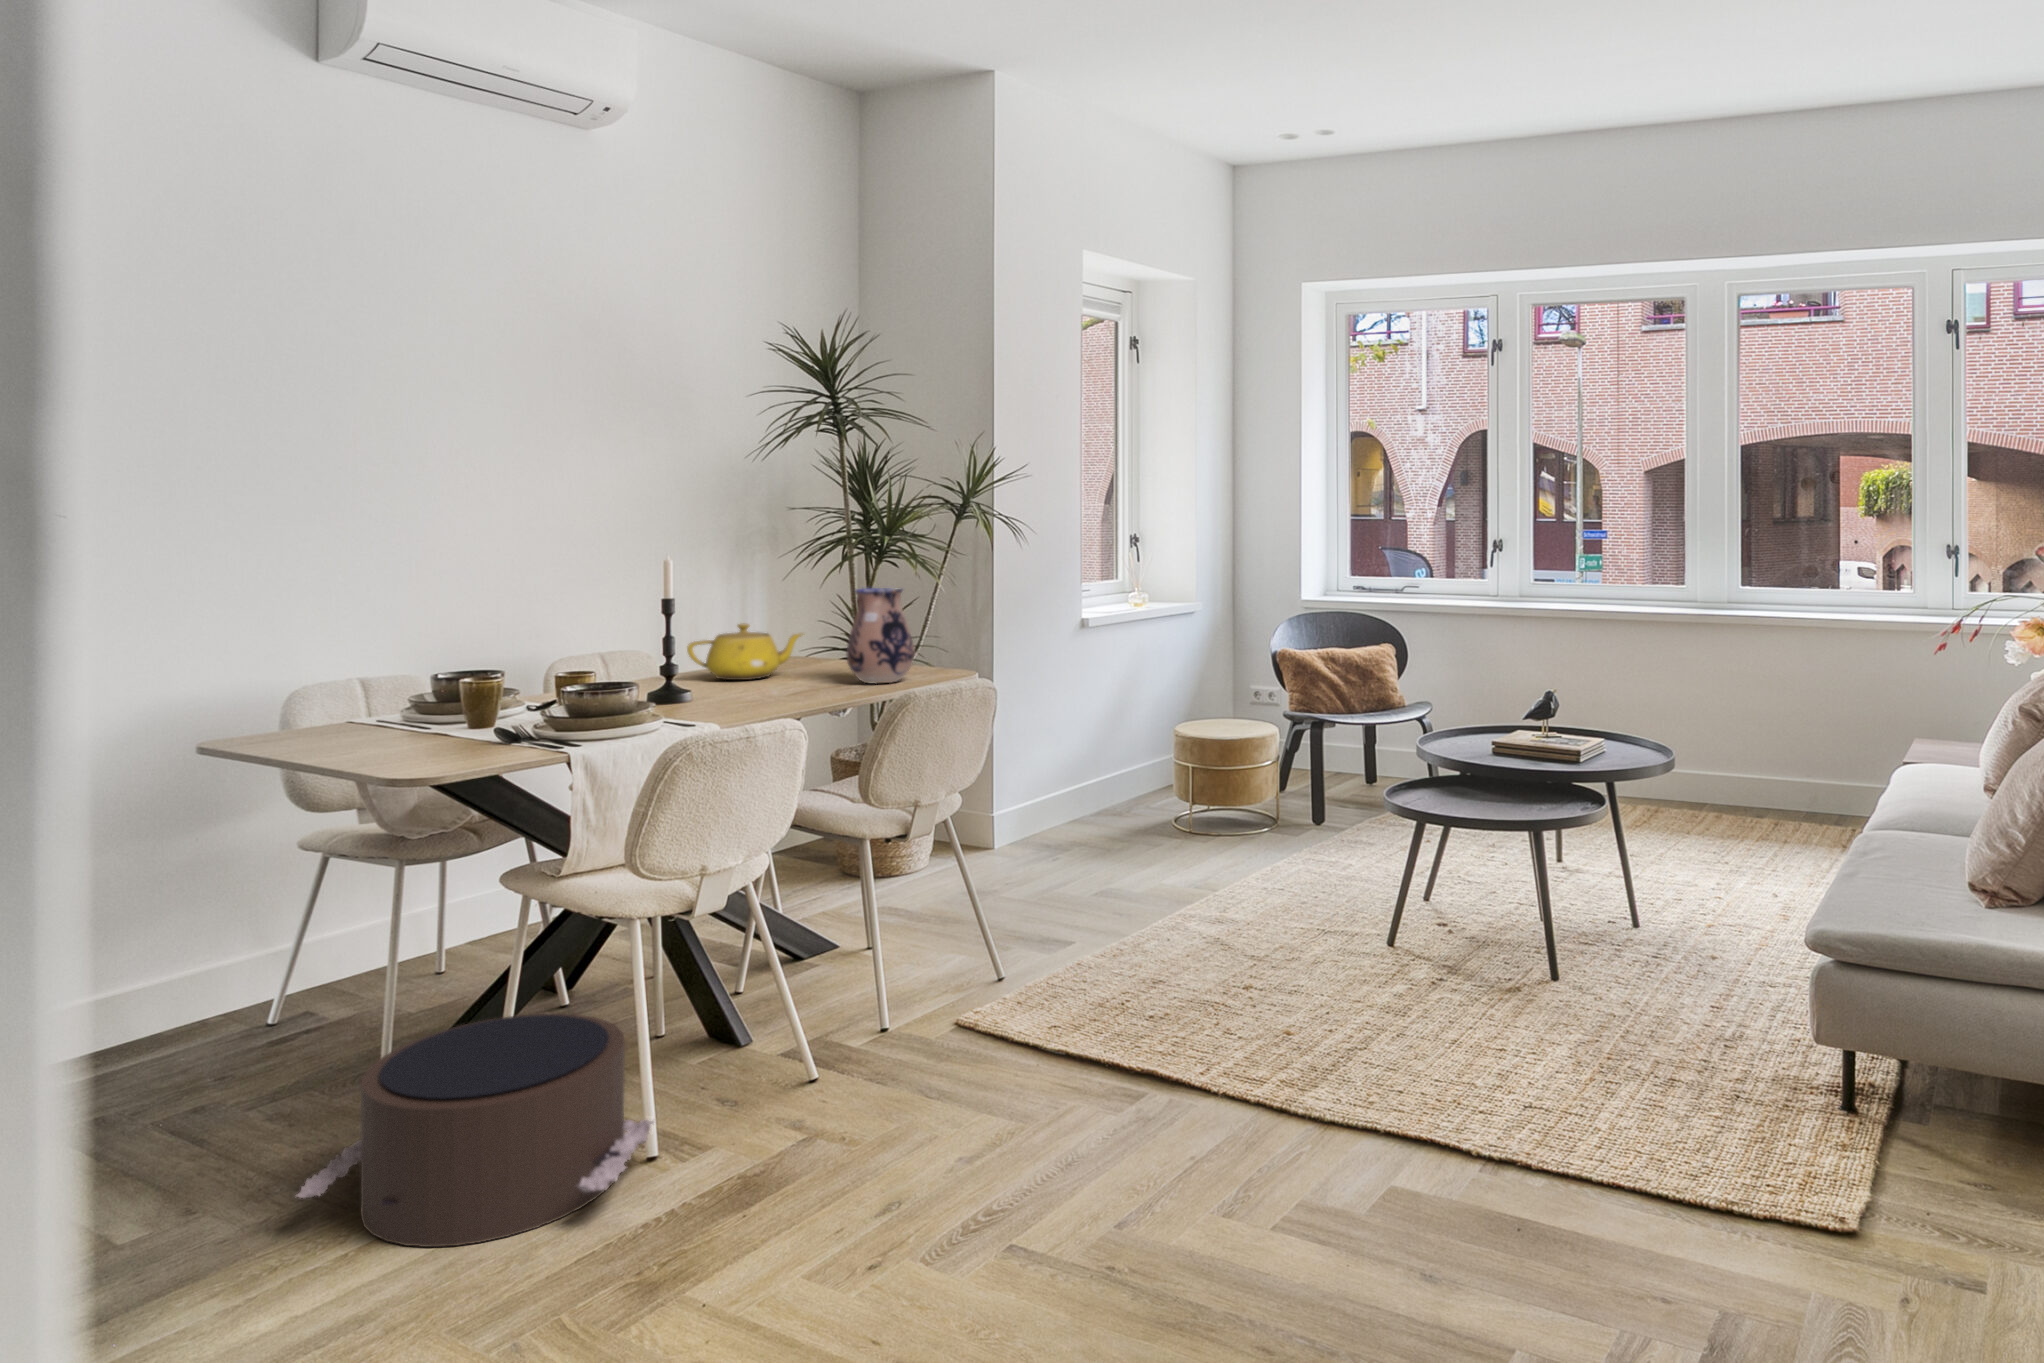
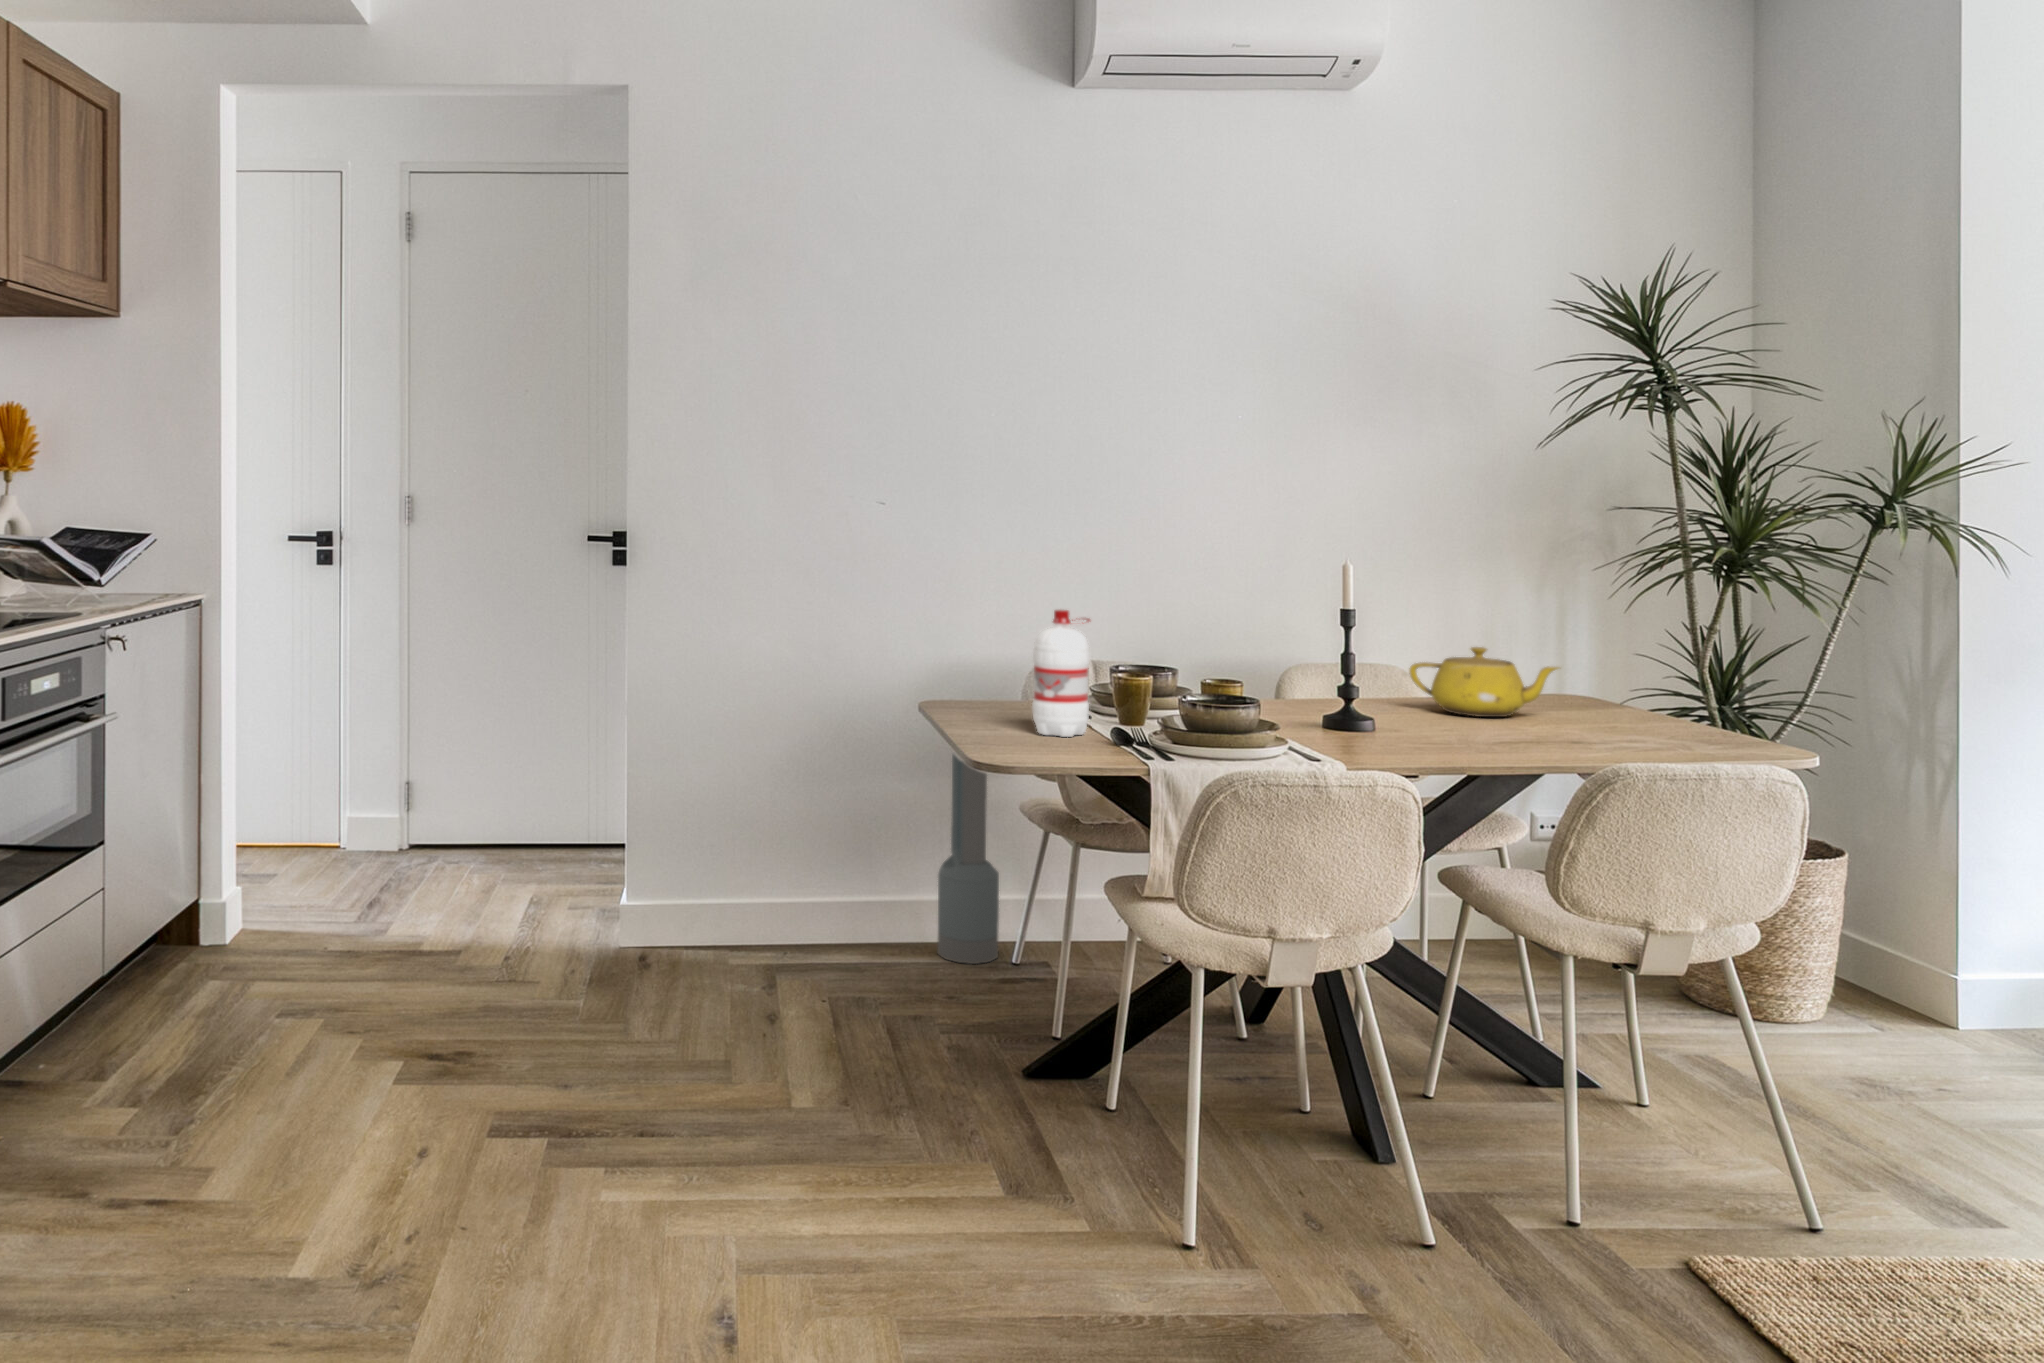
ceramic pitcher: present [846,588,914,683] -> none [1591,613,1697,747]
water bottle: none [398,621,464,749] -> present [1032,609,1090,737]
air purifier: none [155,767,245,1043] -> present [938,755,999,964]
pouf: present [297,1013,654,1247] -> none [878,1020,1191,1266]

